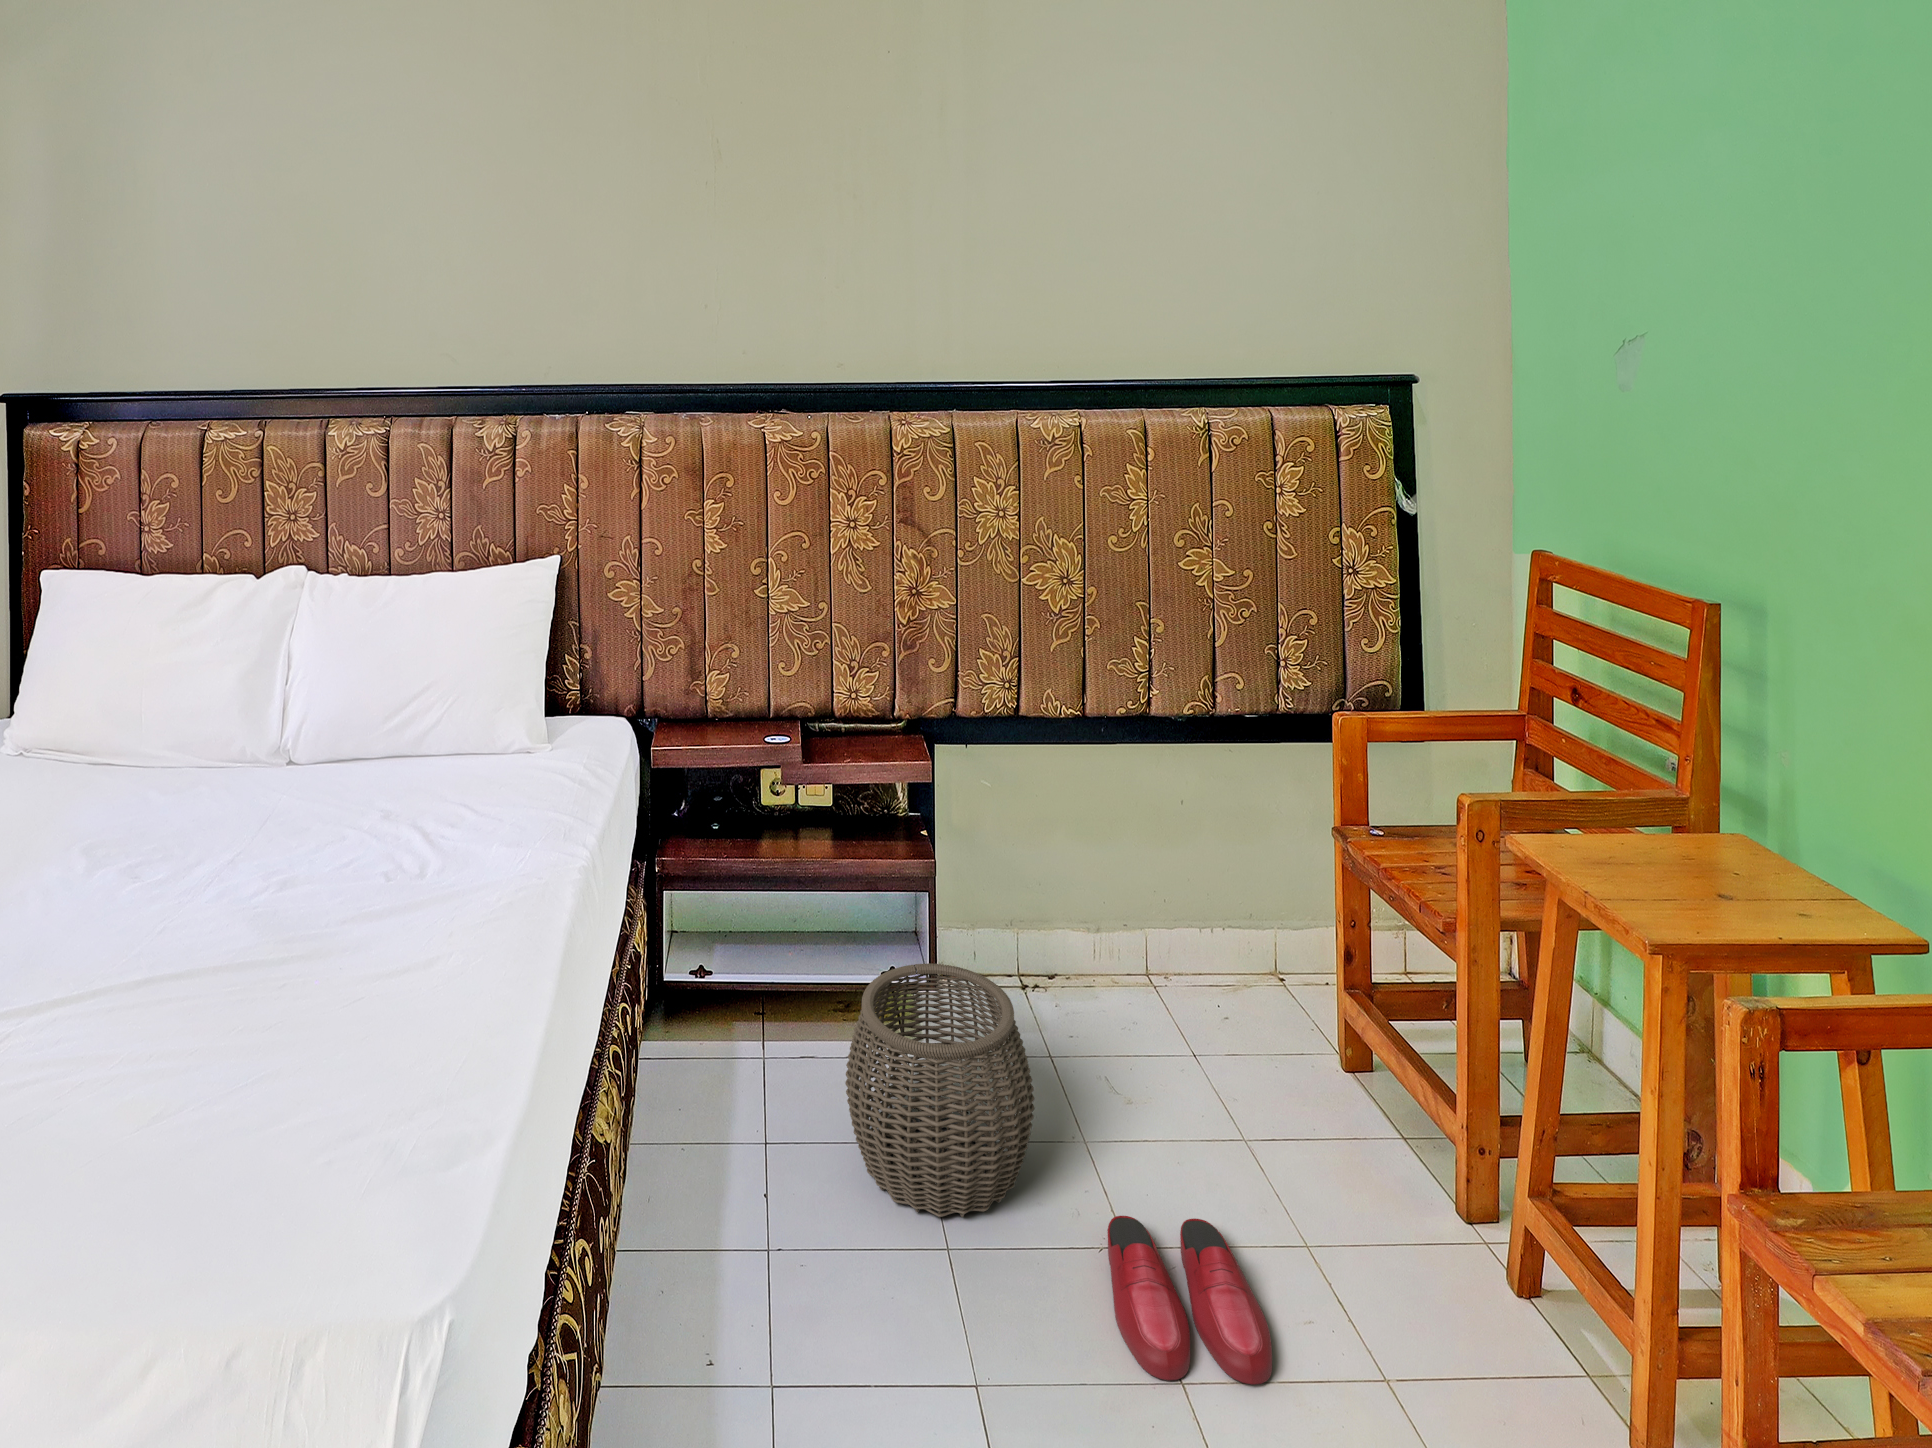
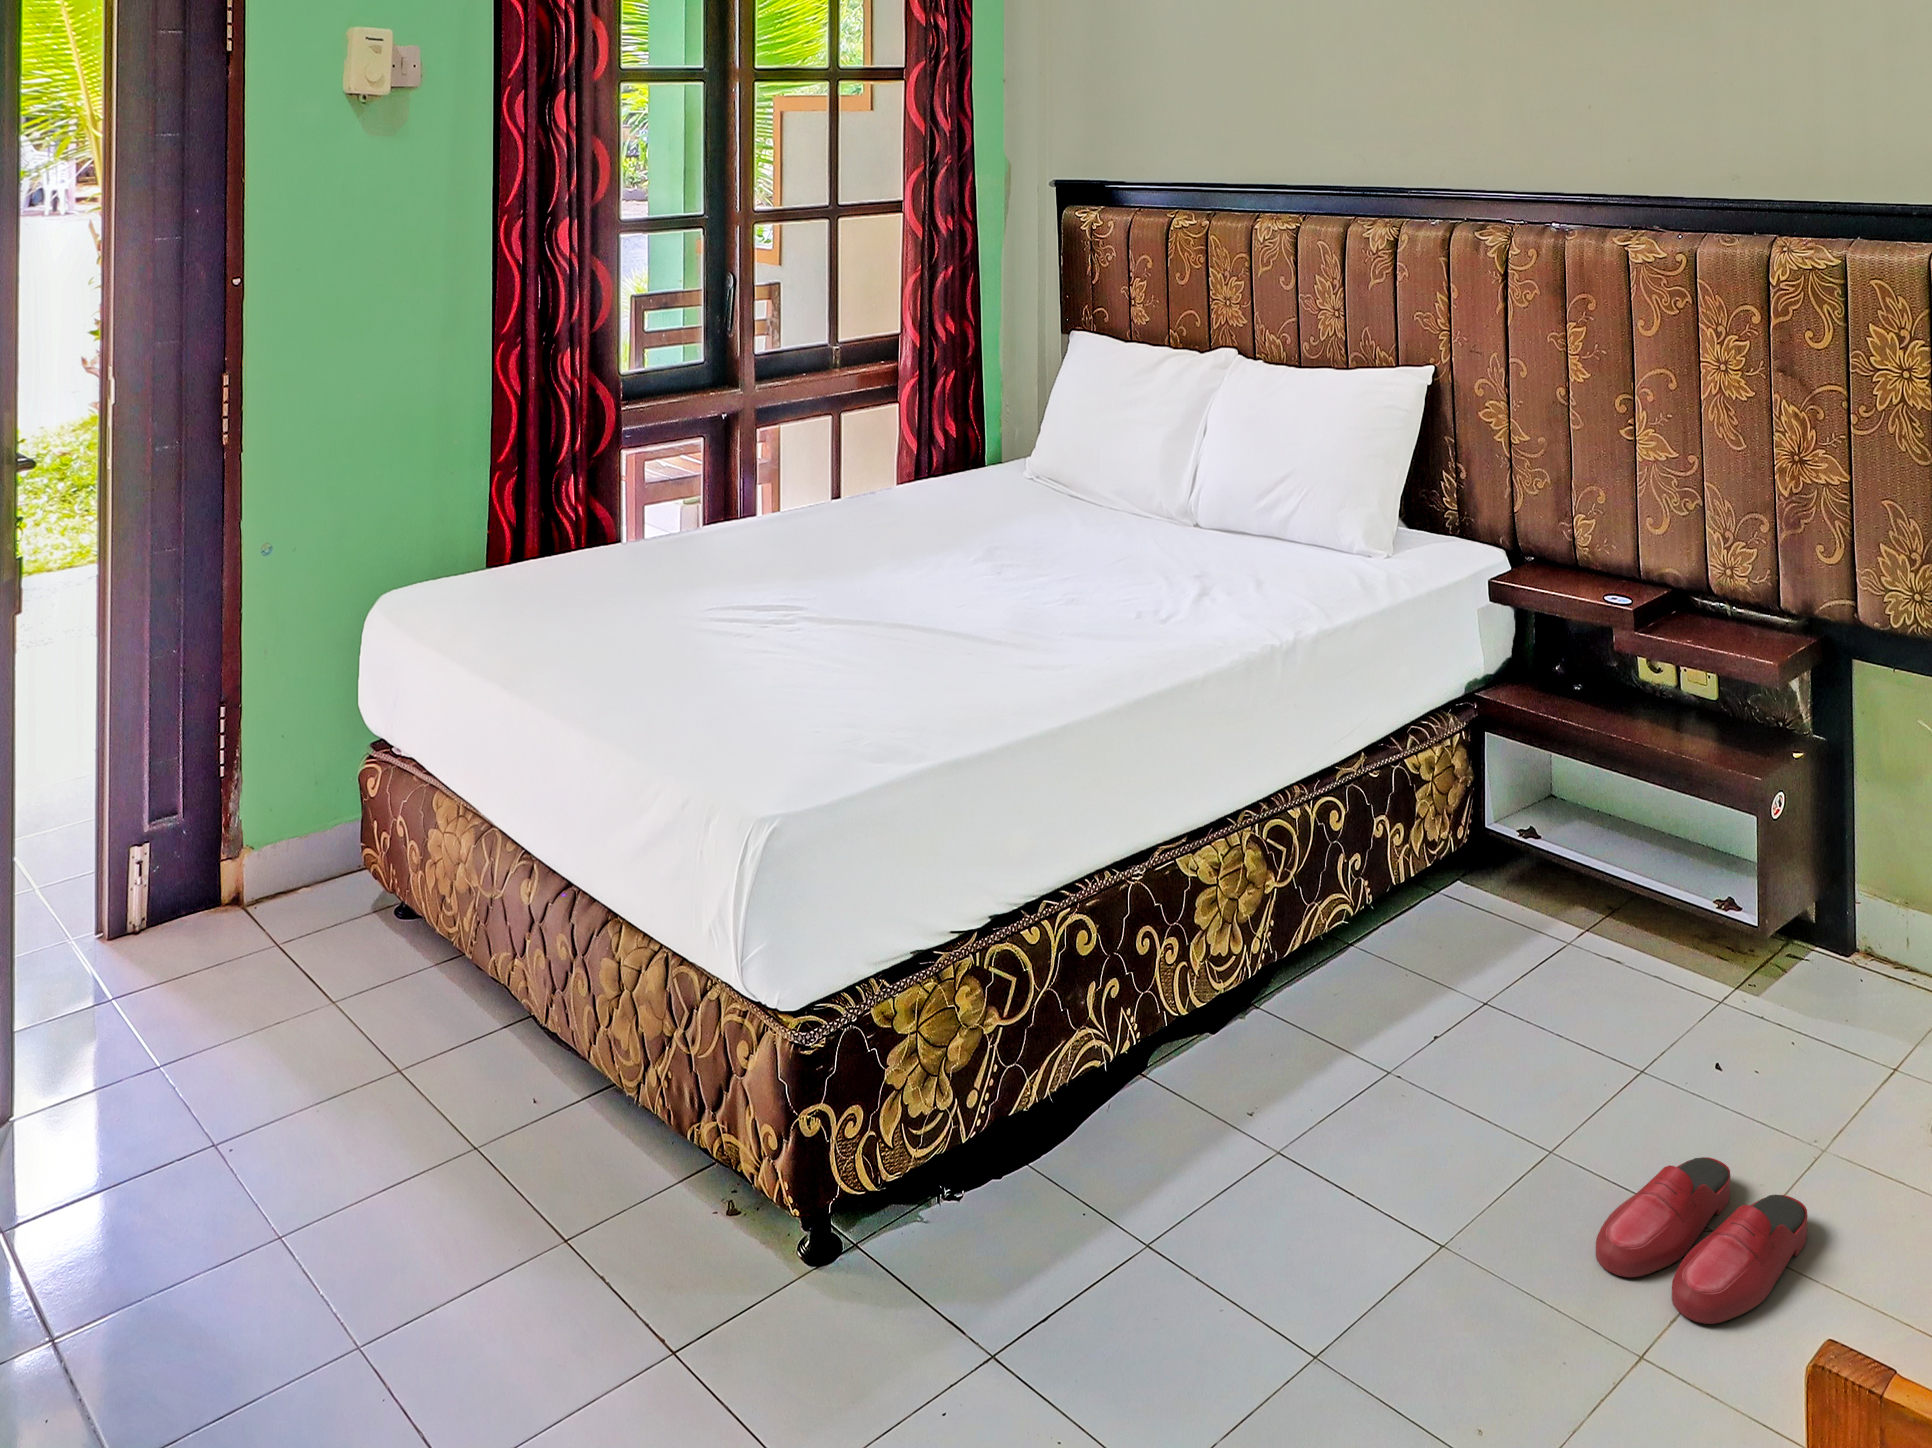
woven basket: present [845,963,1035,1217] -> none [1499,851,1714,1103]

